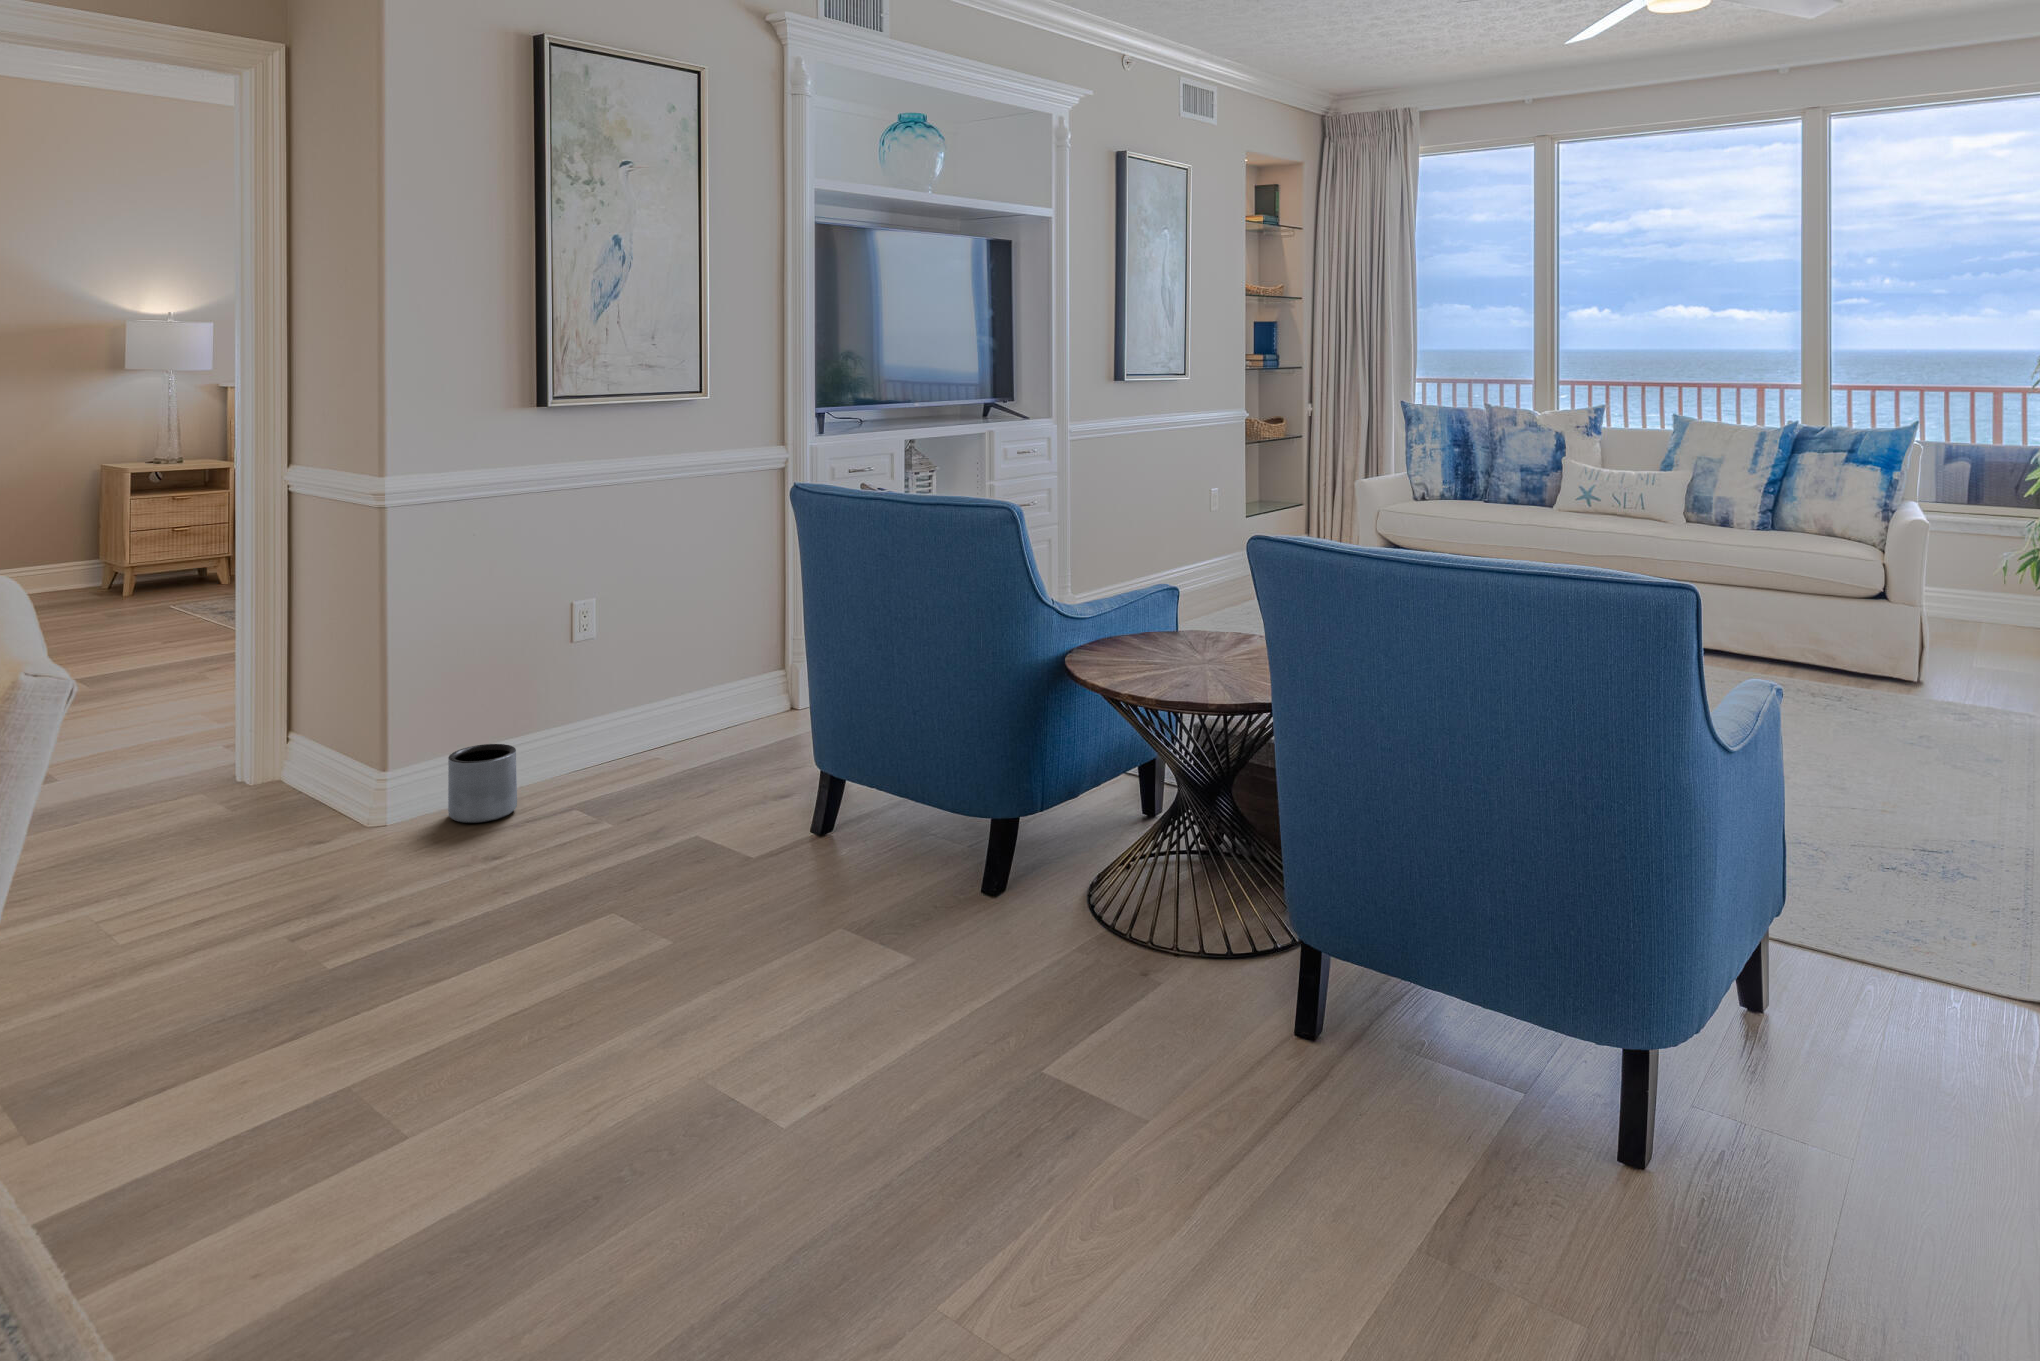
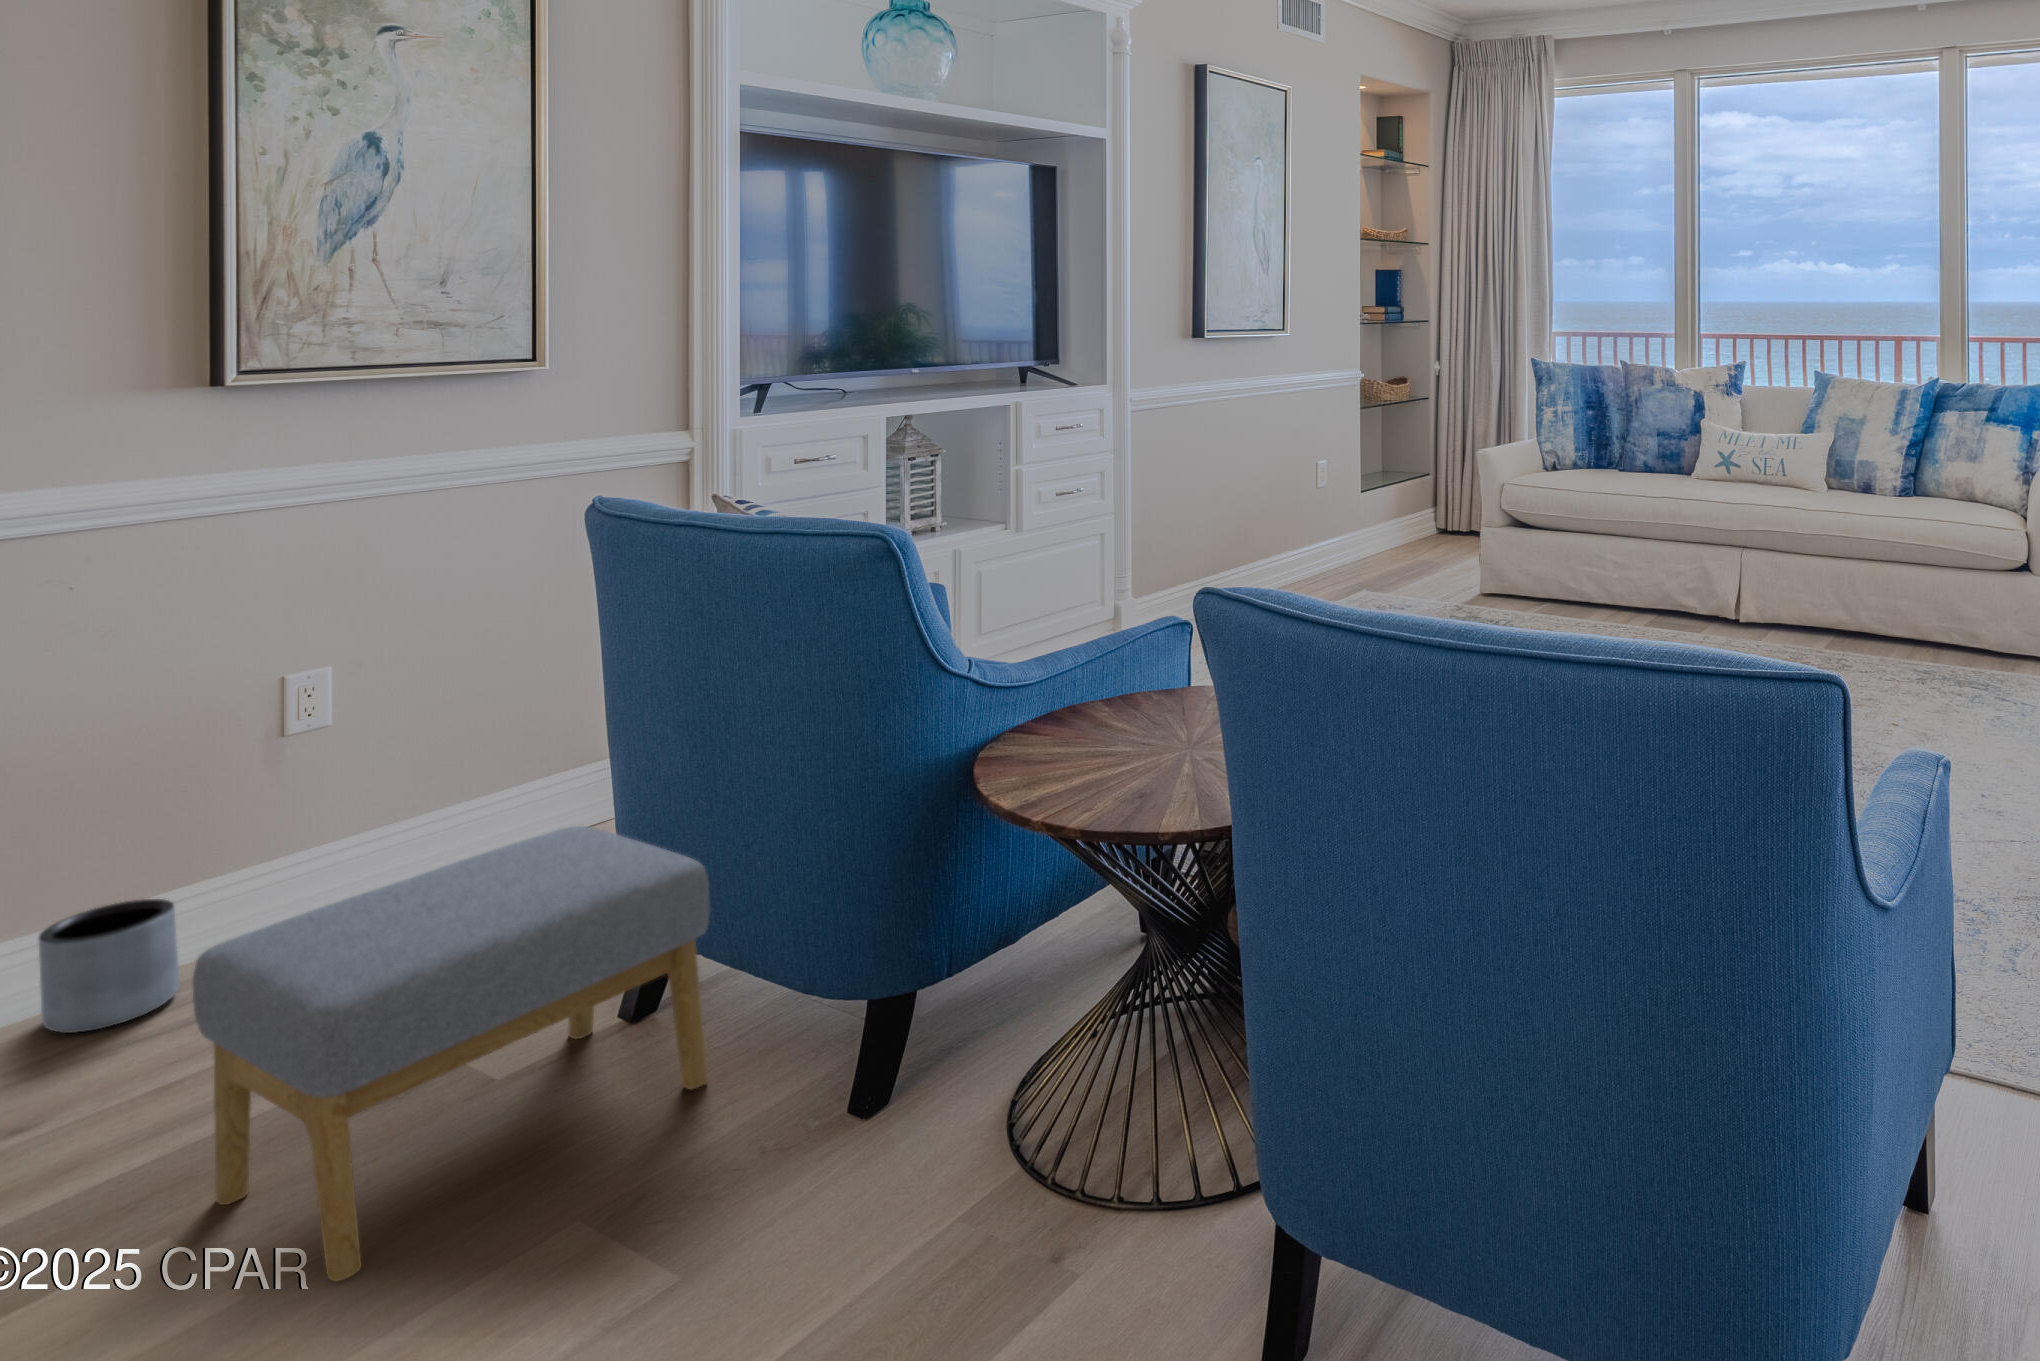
footstool: none [601,704,877,954] -> present [193,826,710,1282]

